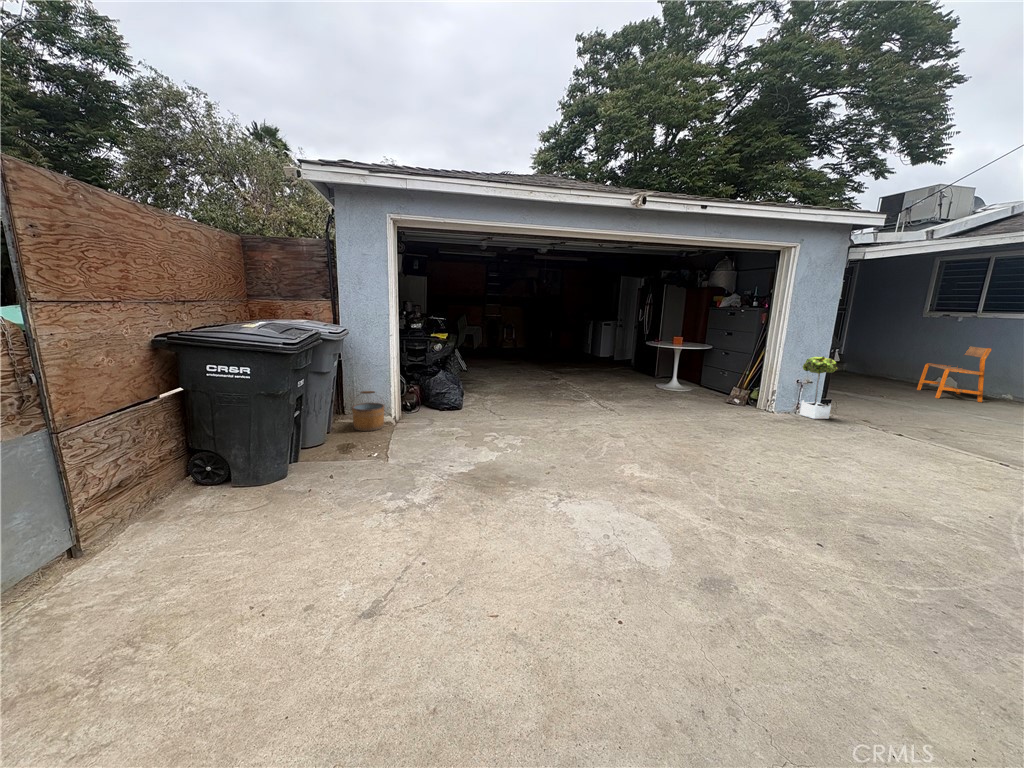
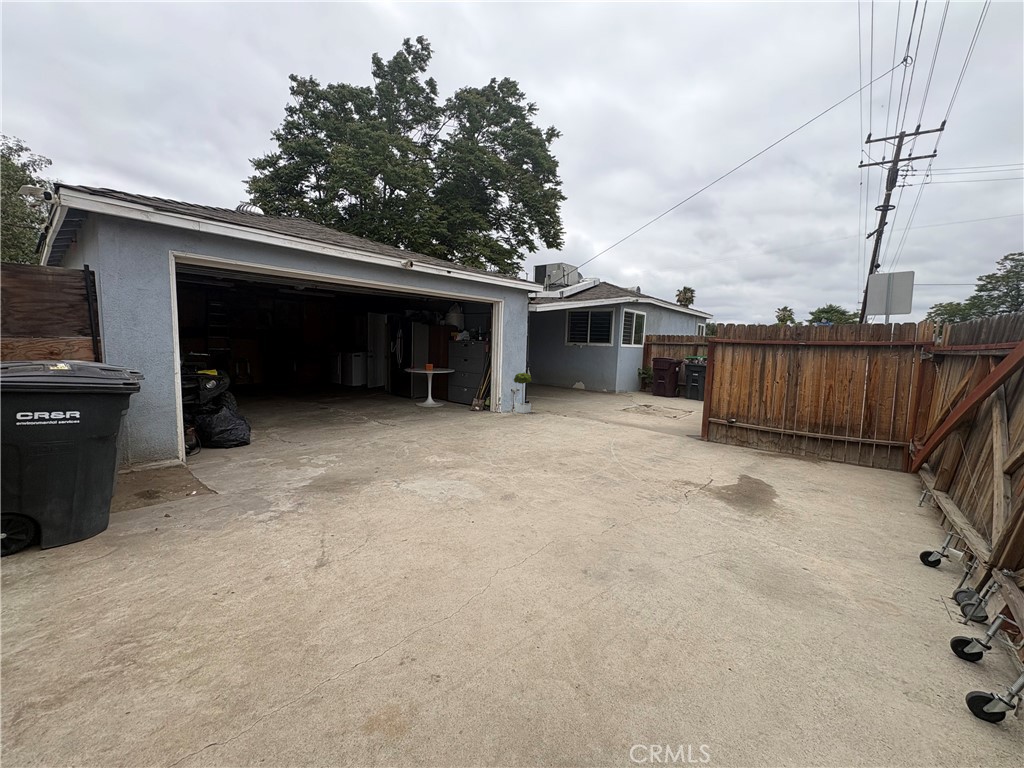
bench: present [917,346,992,402] -> none [567,362,595,395]
bucket: present [351,391,385,431] -> none [131,433,178,478]

